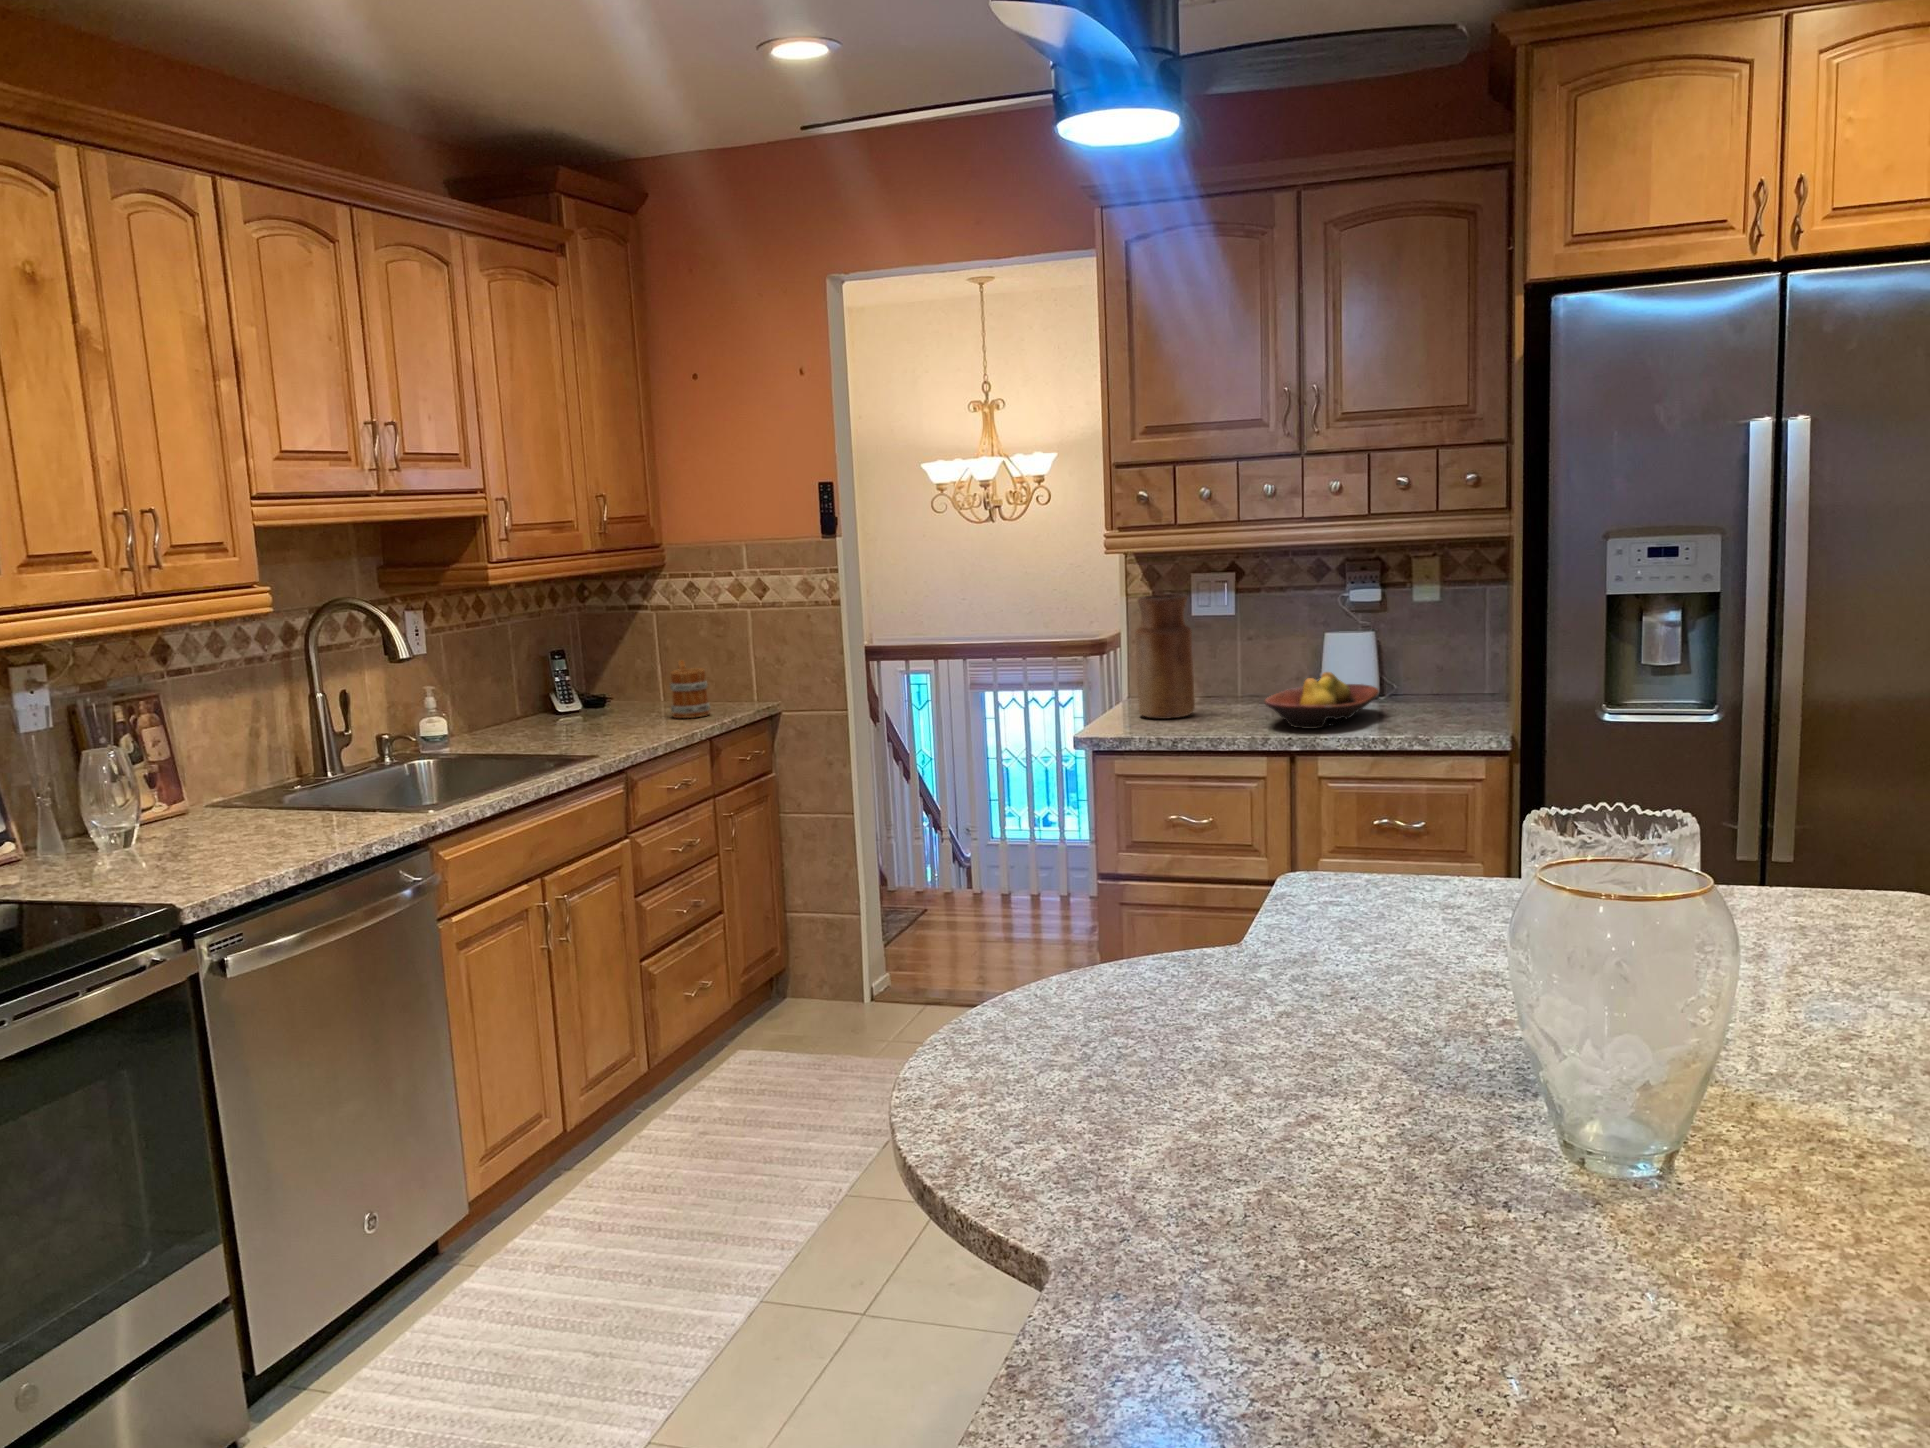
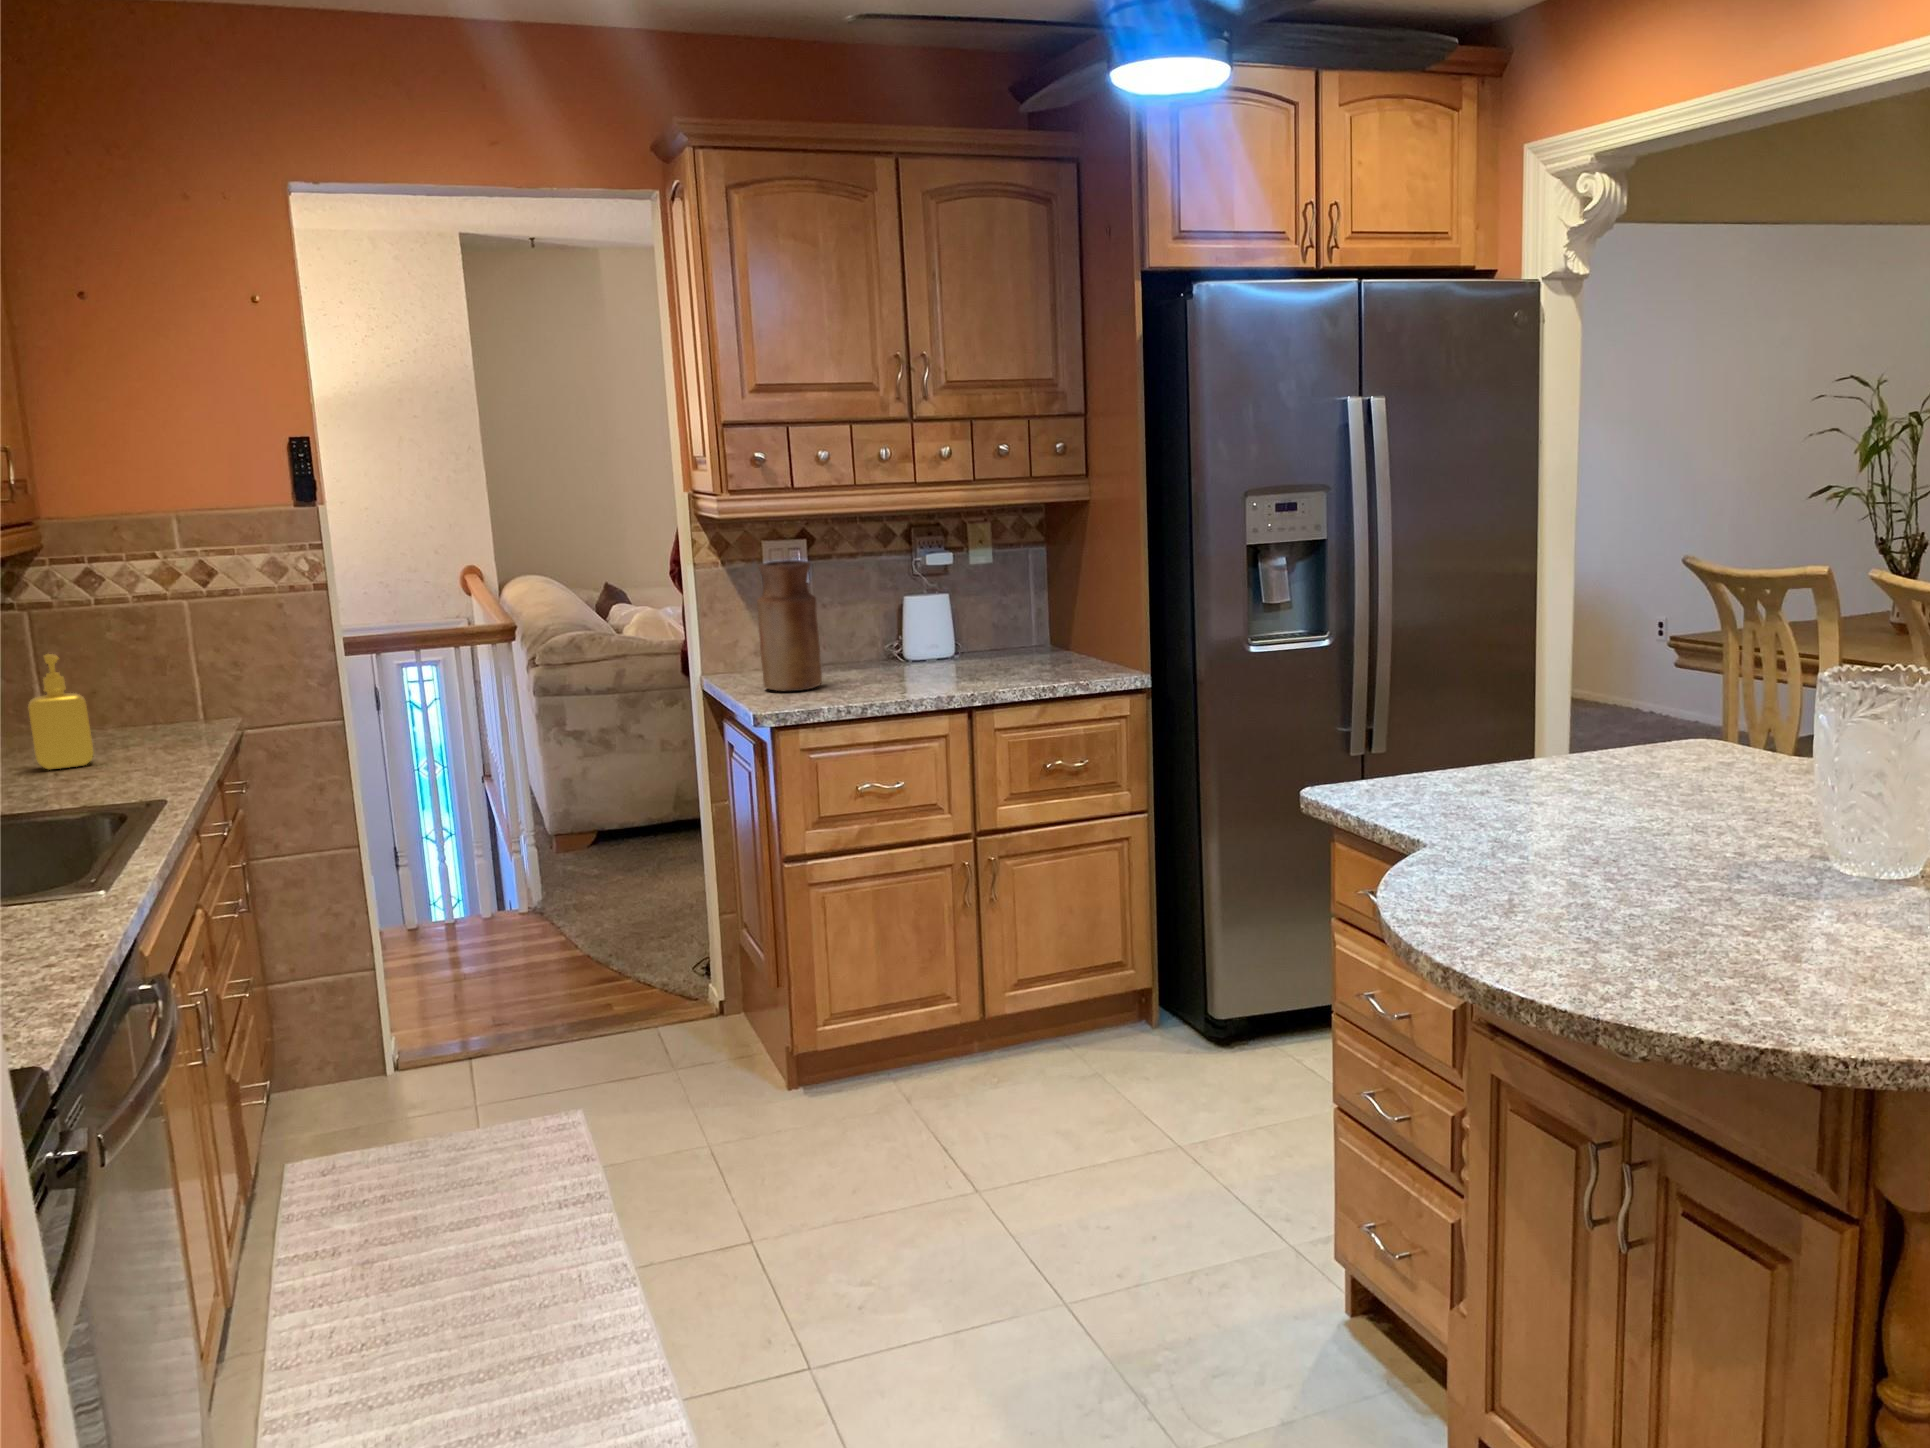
soap dispenser: none [602,644,644,726] -> present [28,654,93,770]
mug: present [670,660,710,718] -> none [111,673,182,751]
fruit bowl: present [1265,672,1379,729] -> none [906,631,1006,685]

